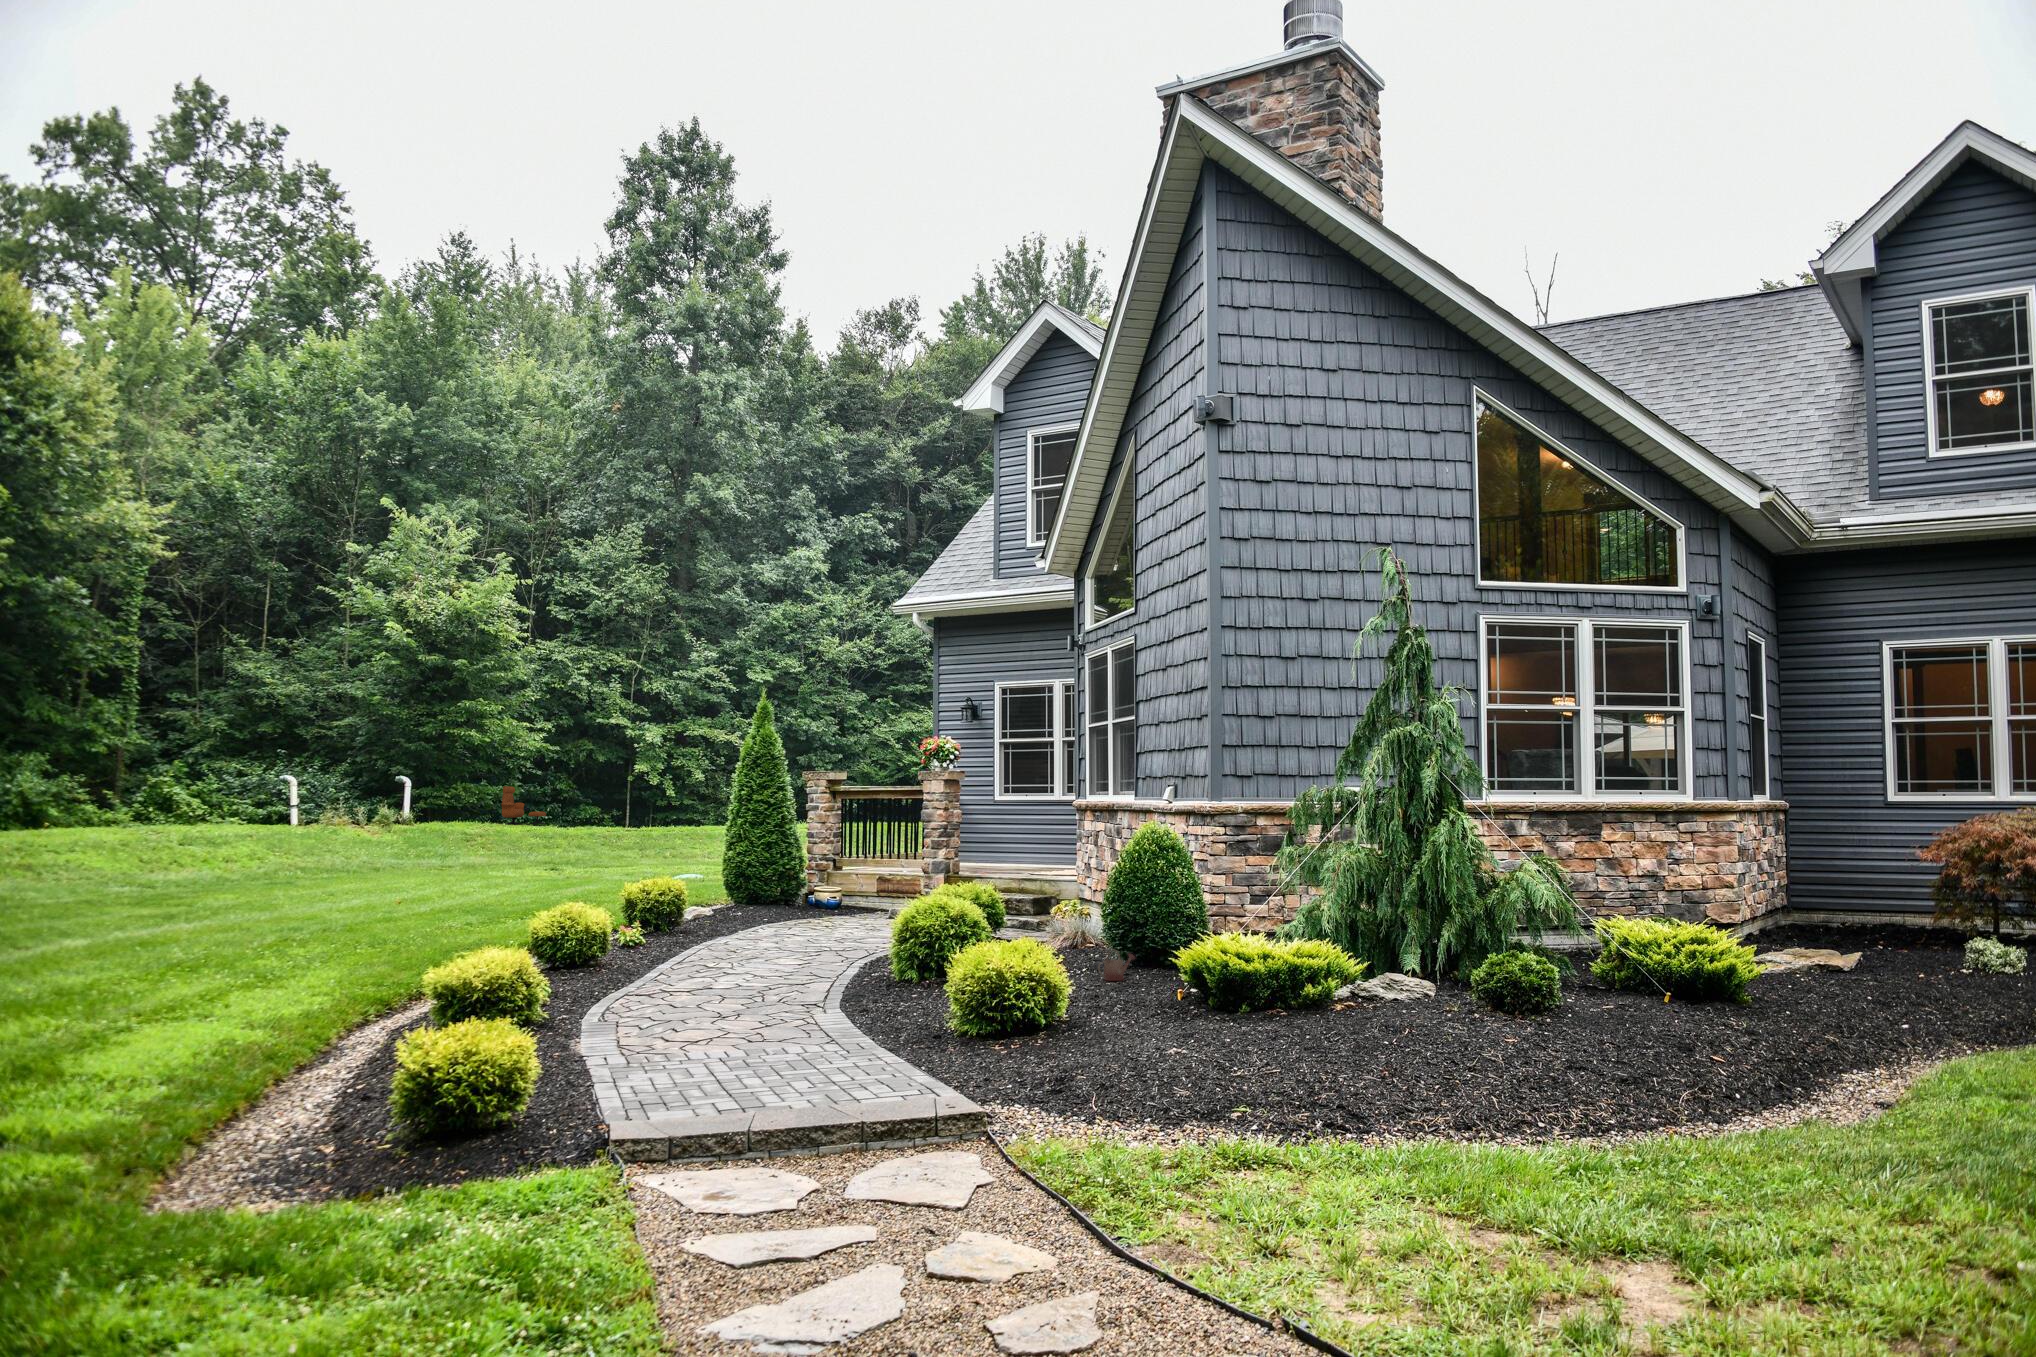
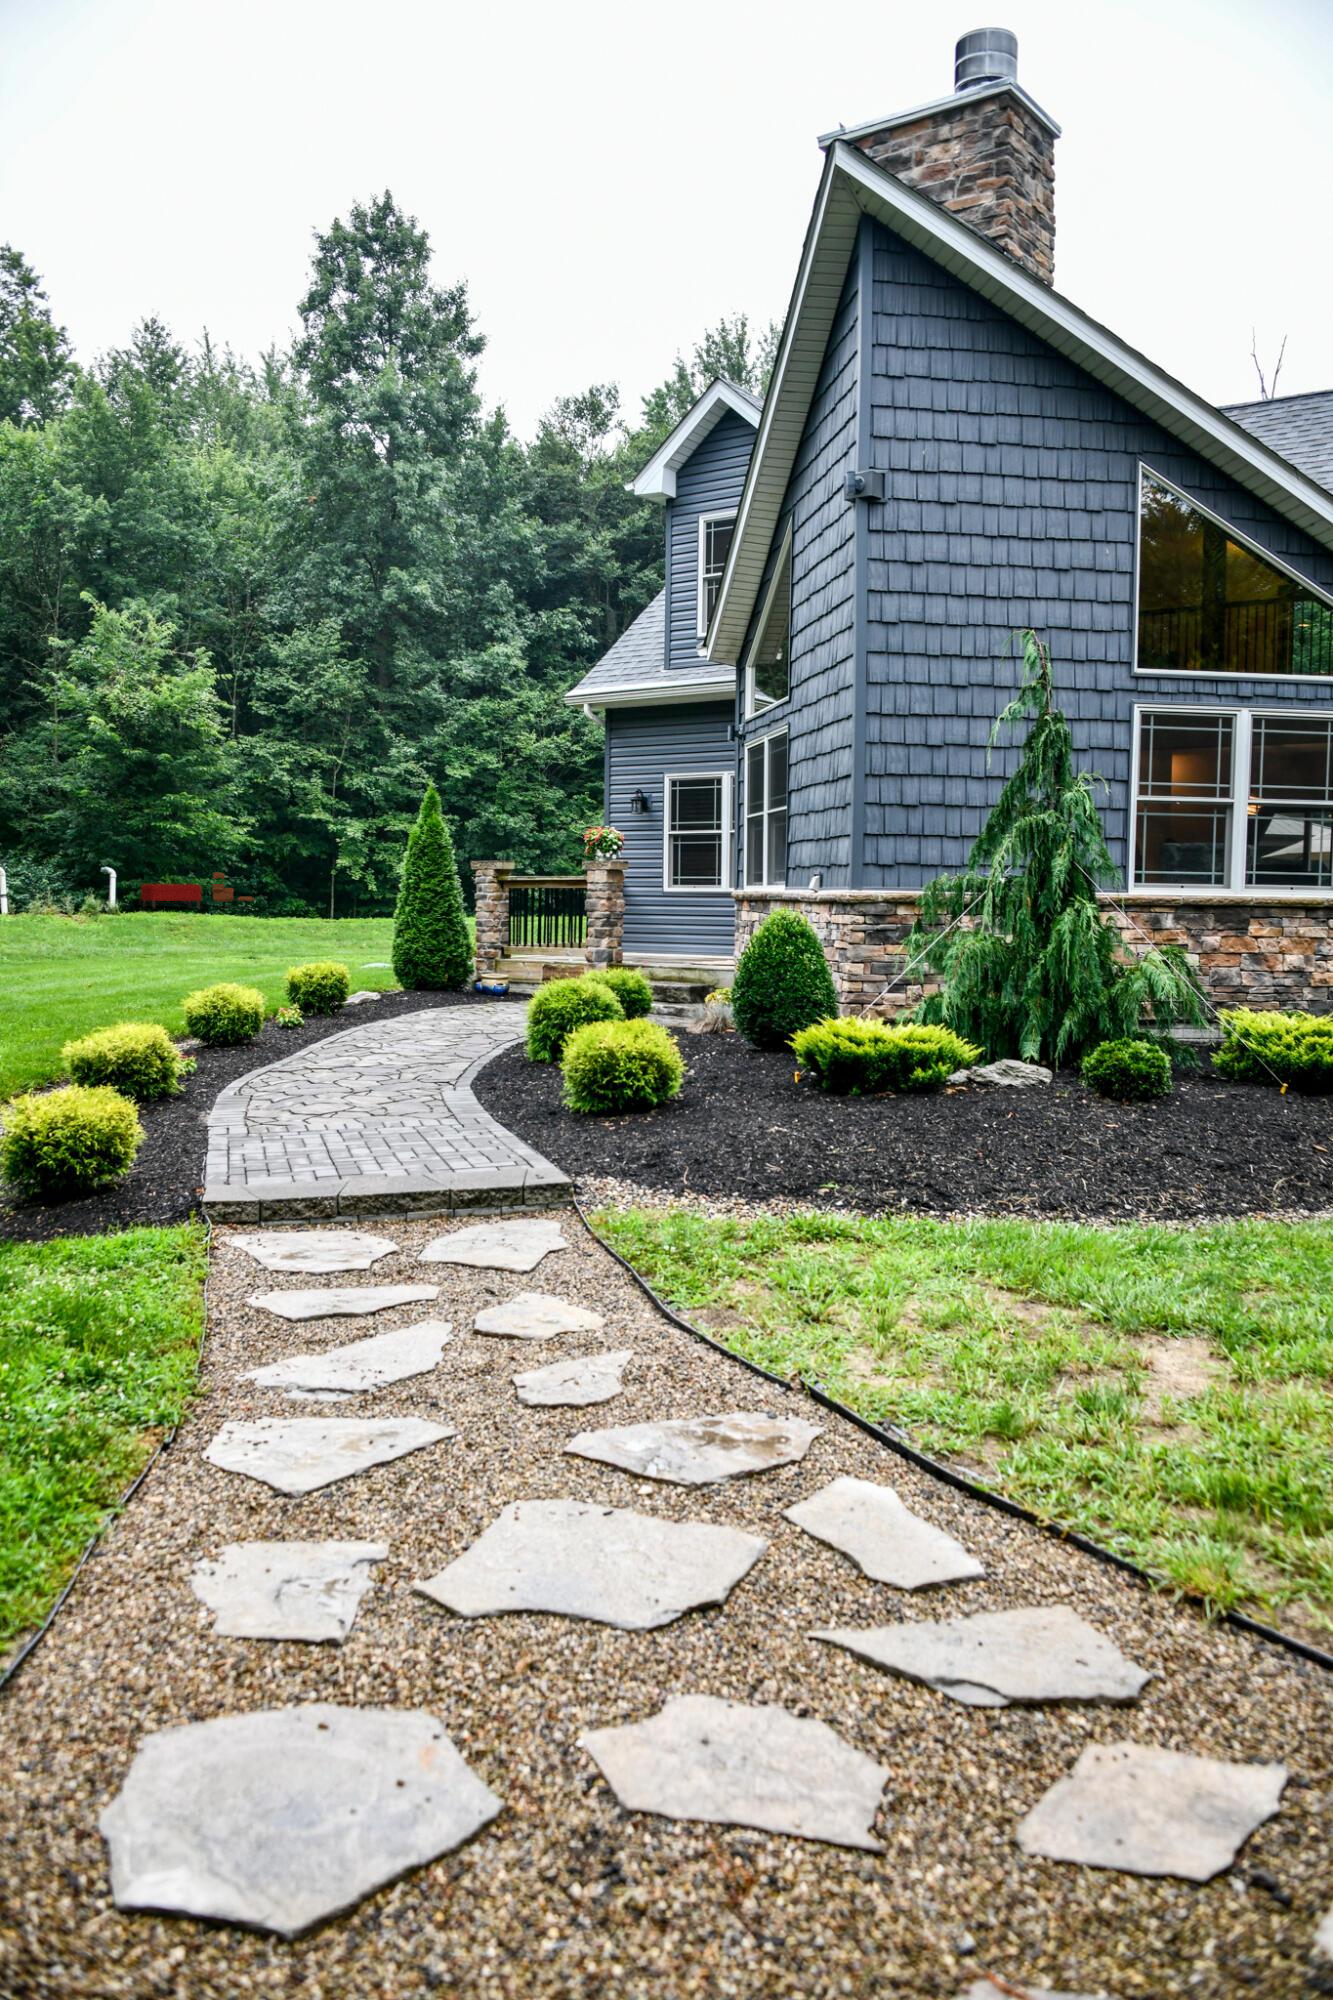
bench: none [426,800,491,827] -> present [141,884,201,908]
watering can: present [1098,954,1135,981] -> none [726,1030,765,1061]

